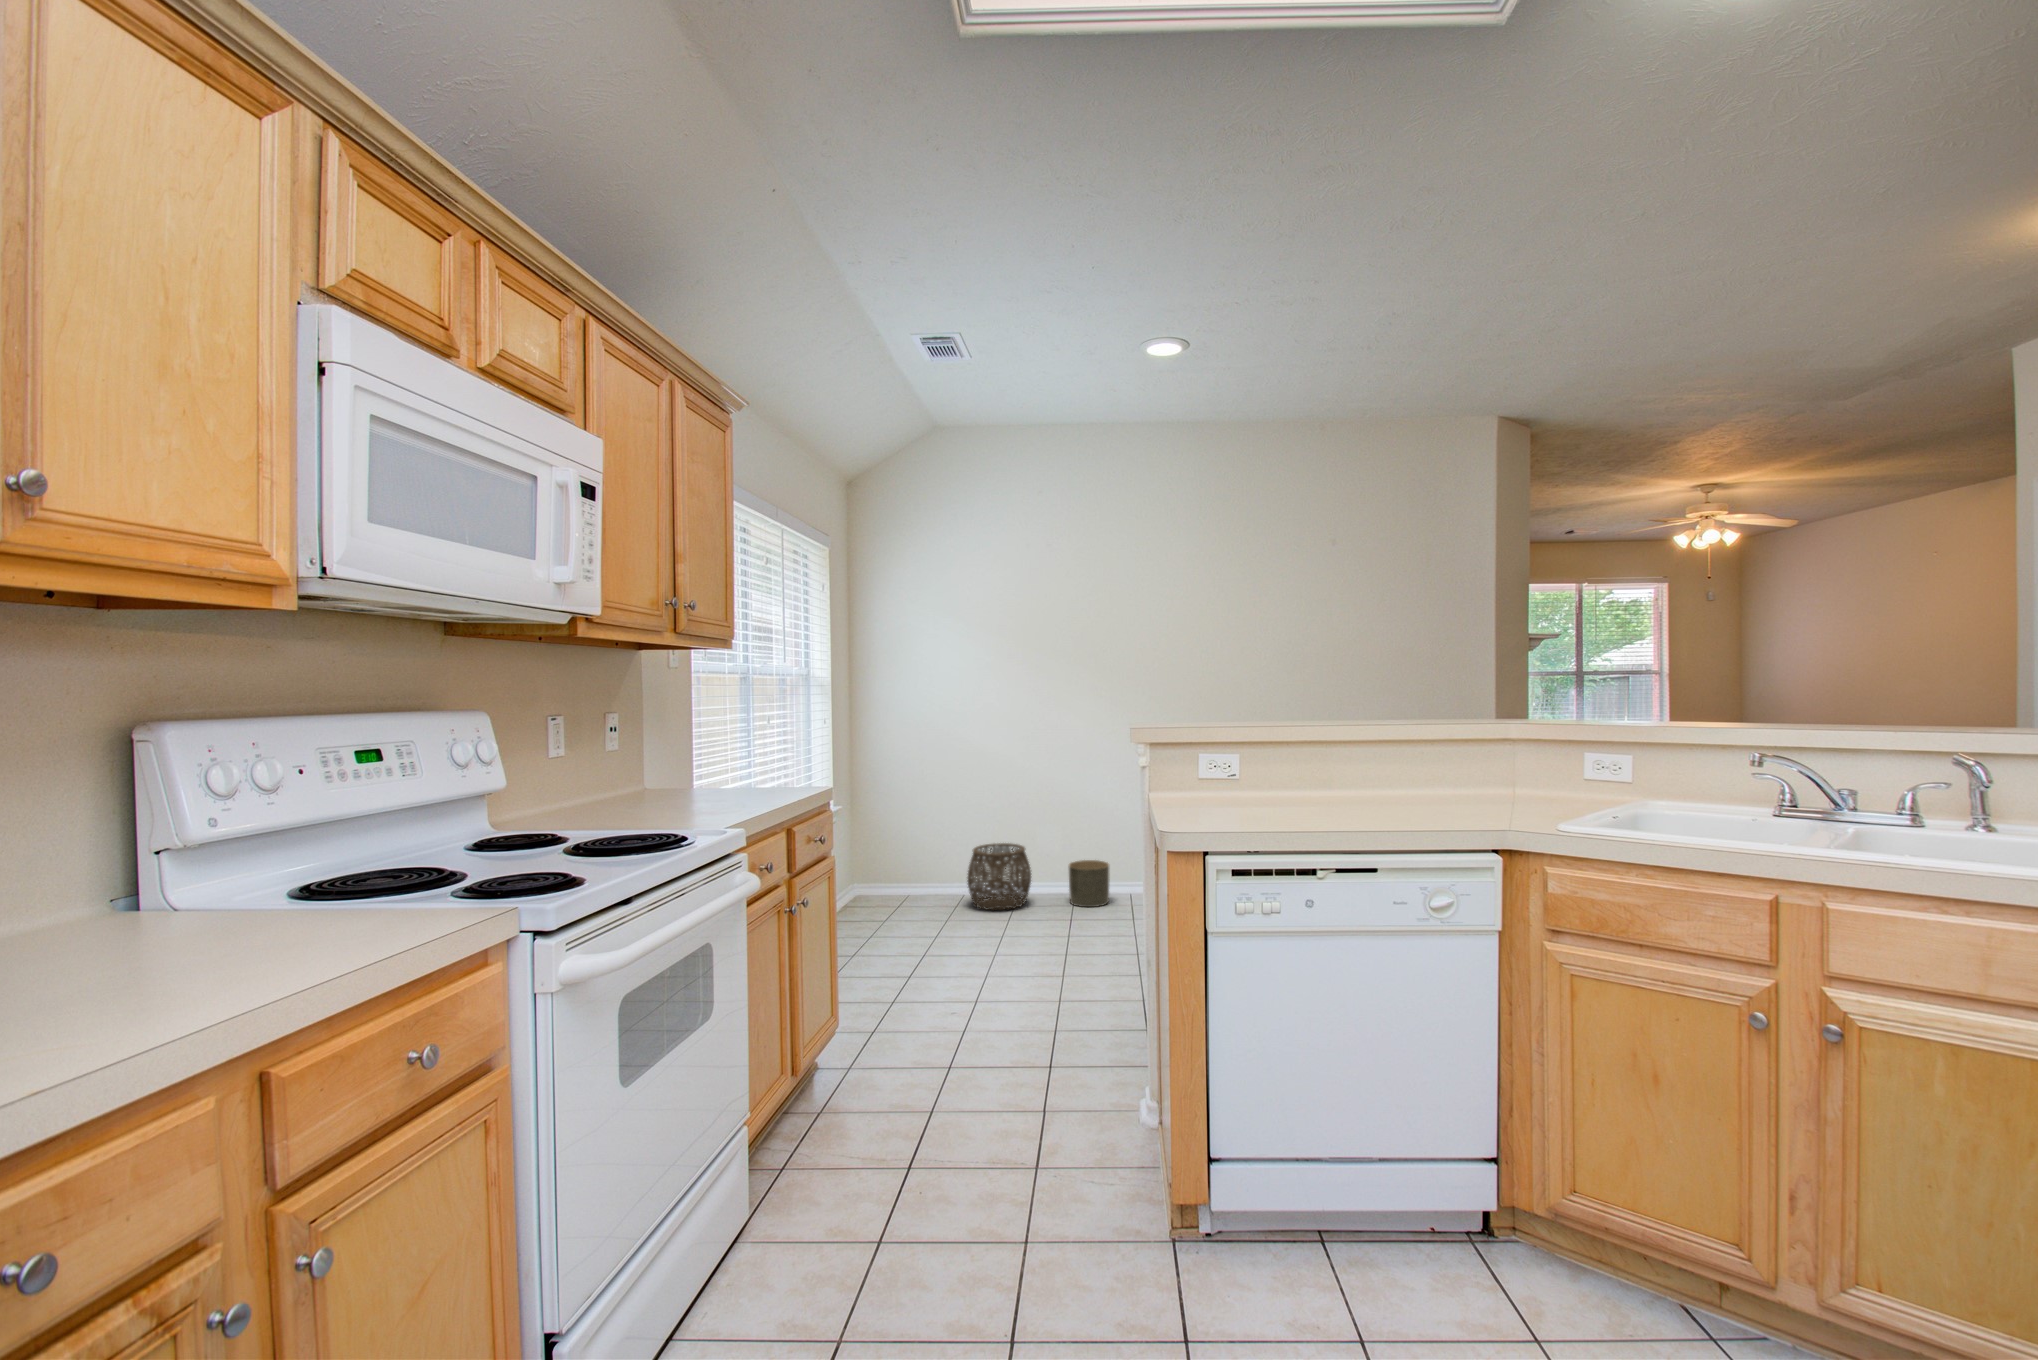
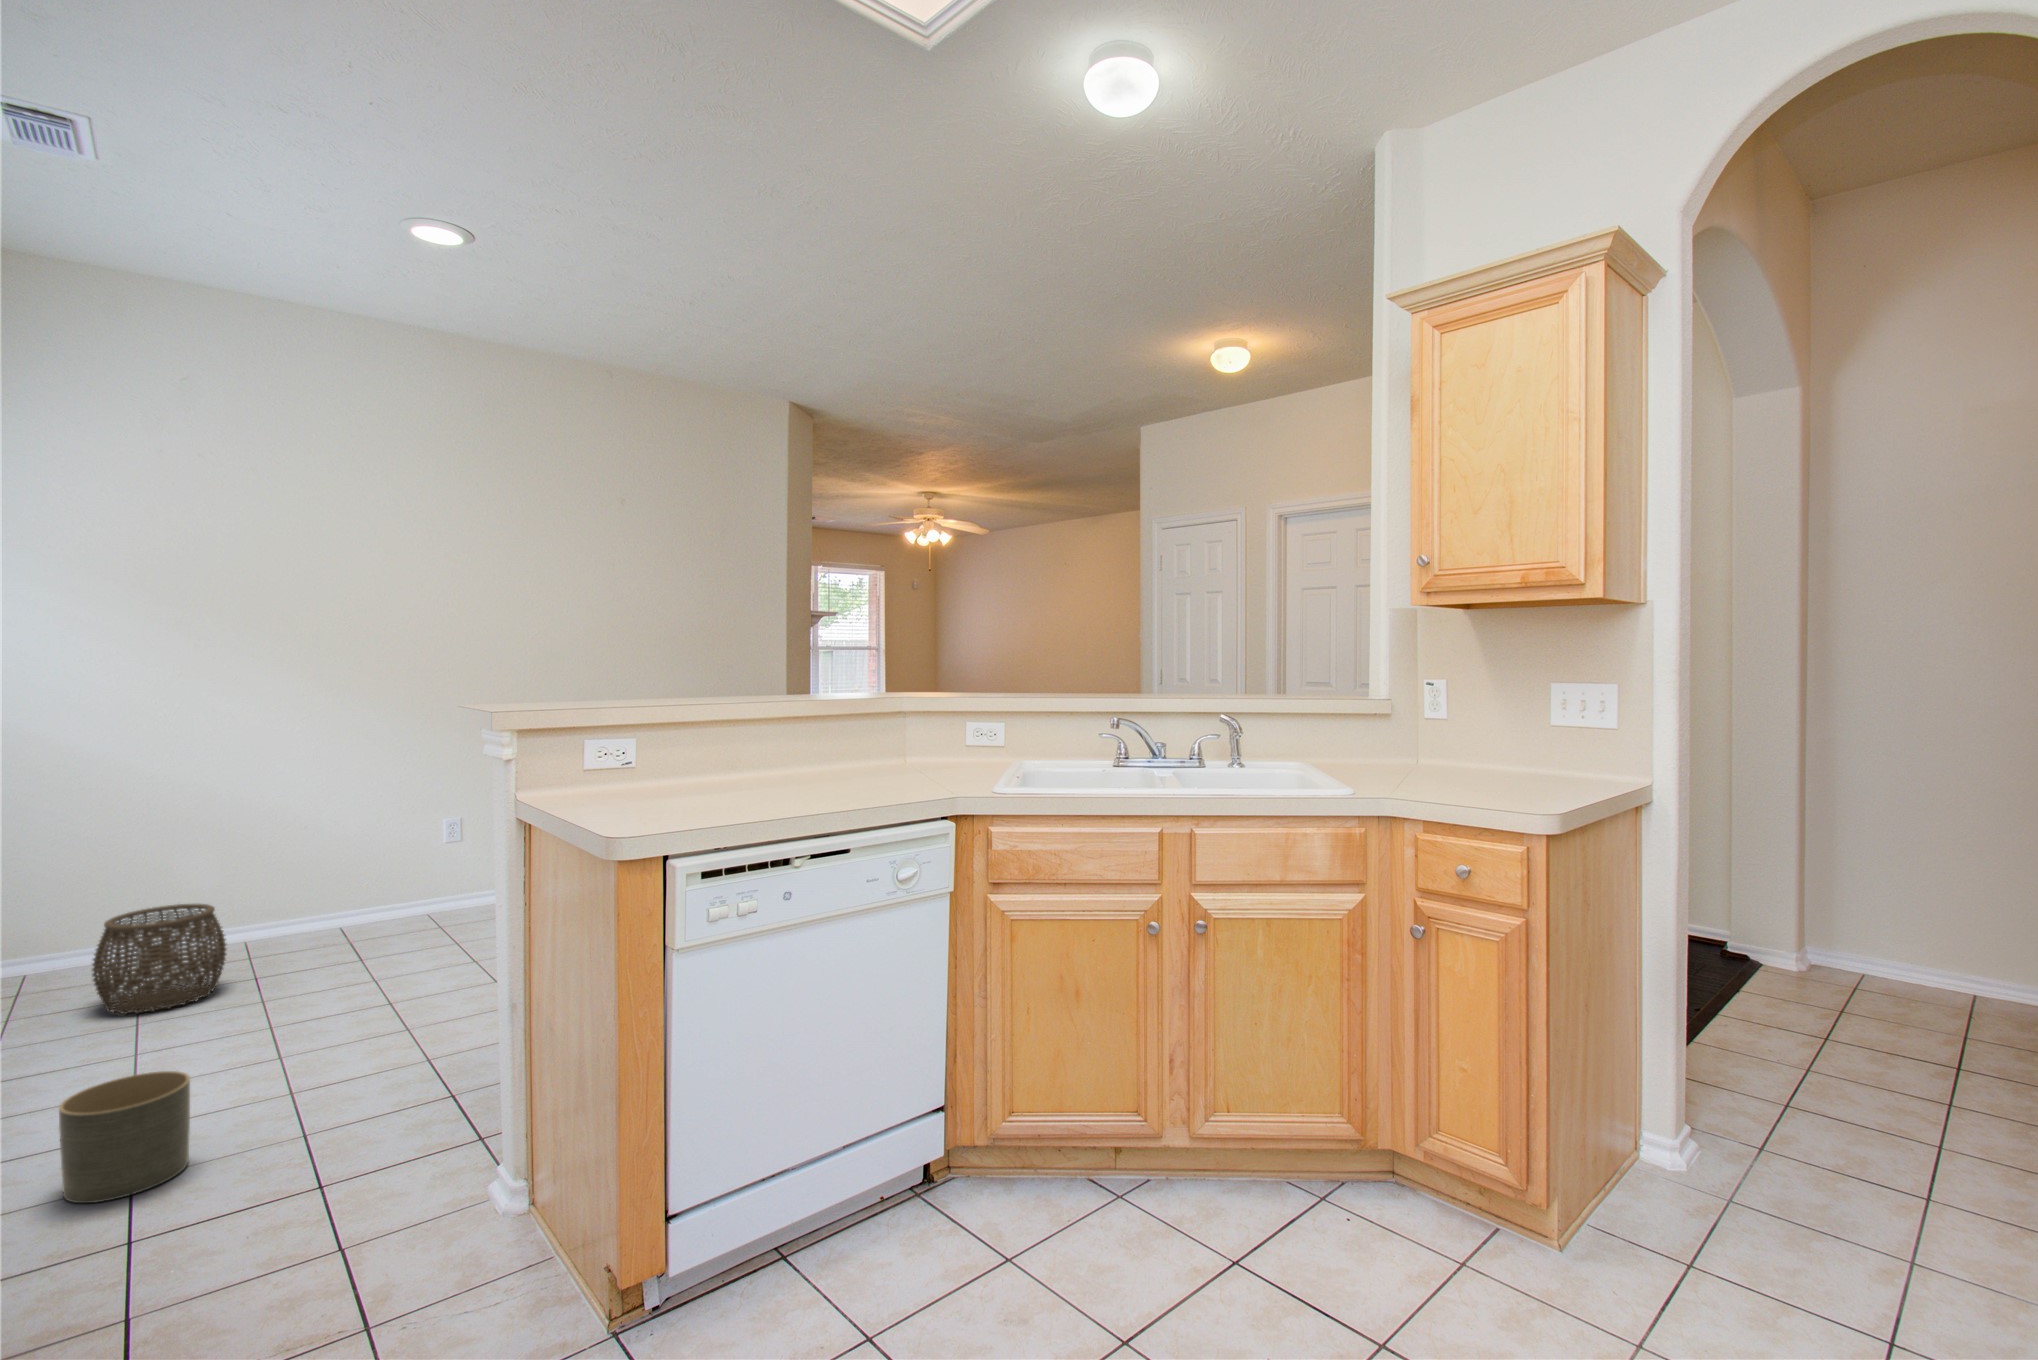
planter: present [1069,860,1110,907] -> present [59,1071,190,1203]

